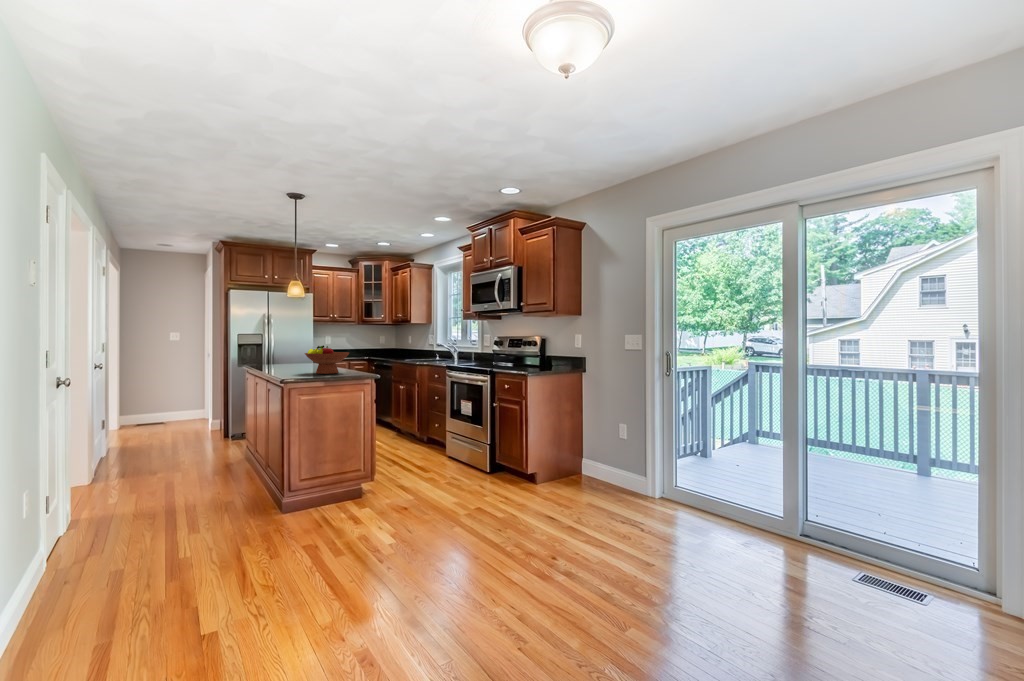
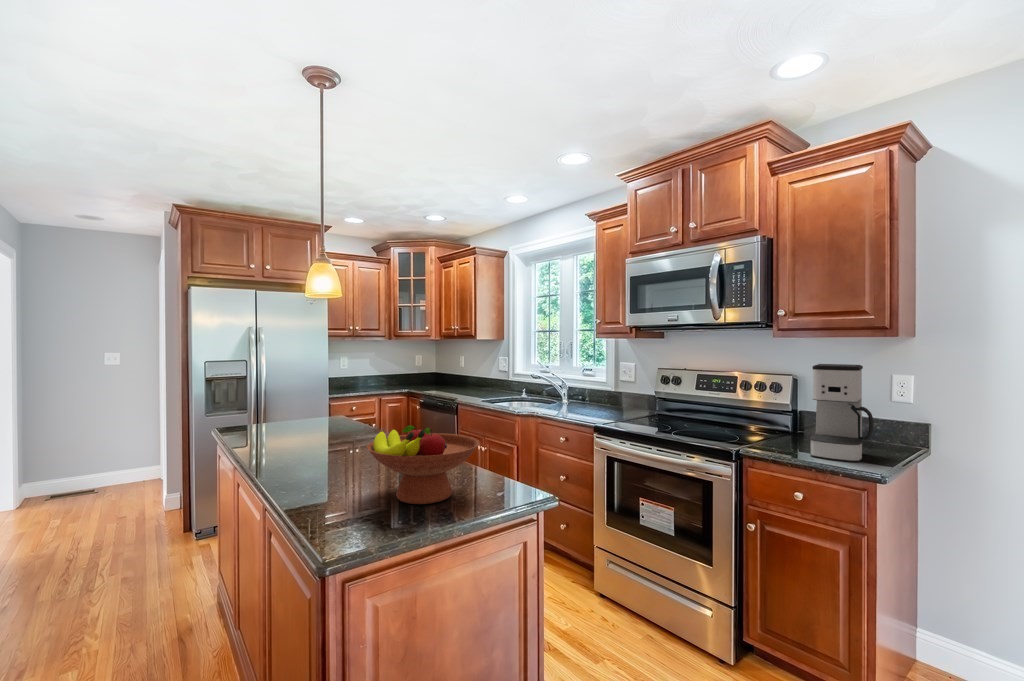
coffee maker: none [518,328,546,371] -> present [810,364,874,462]

